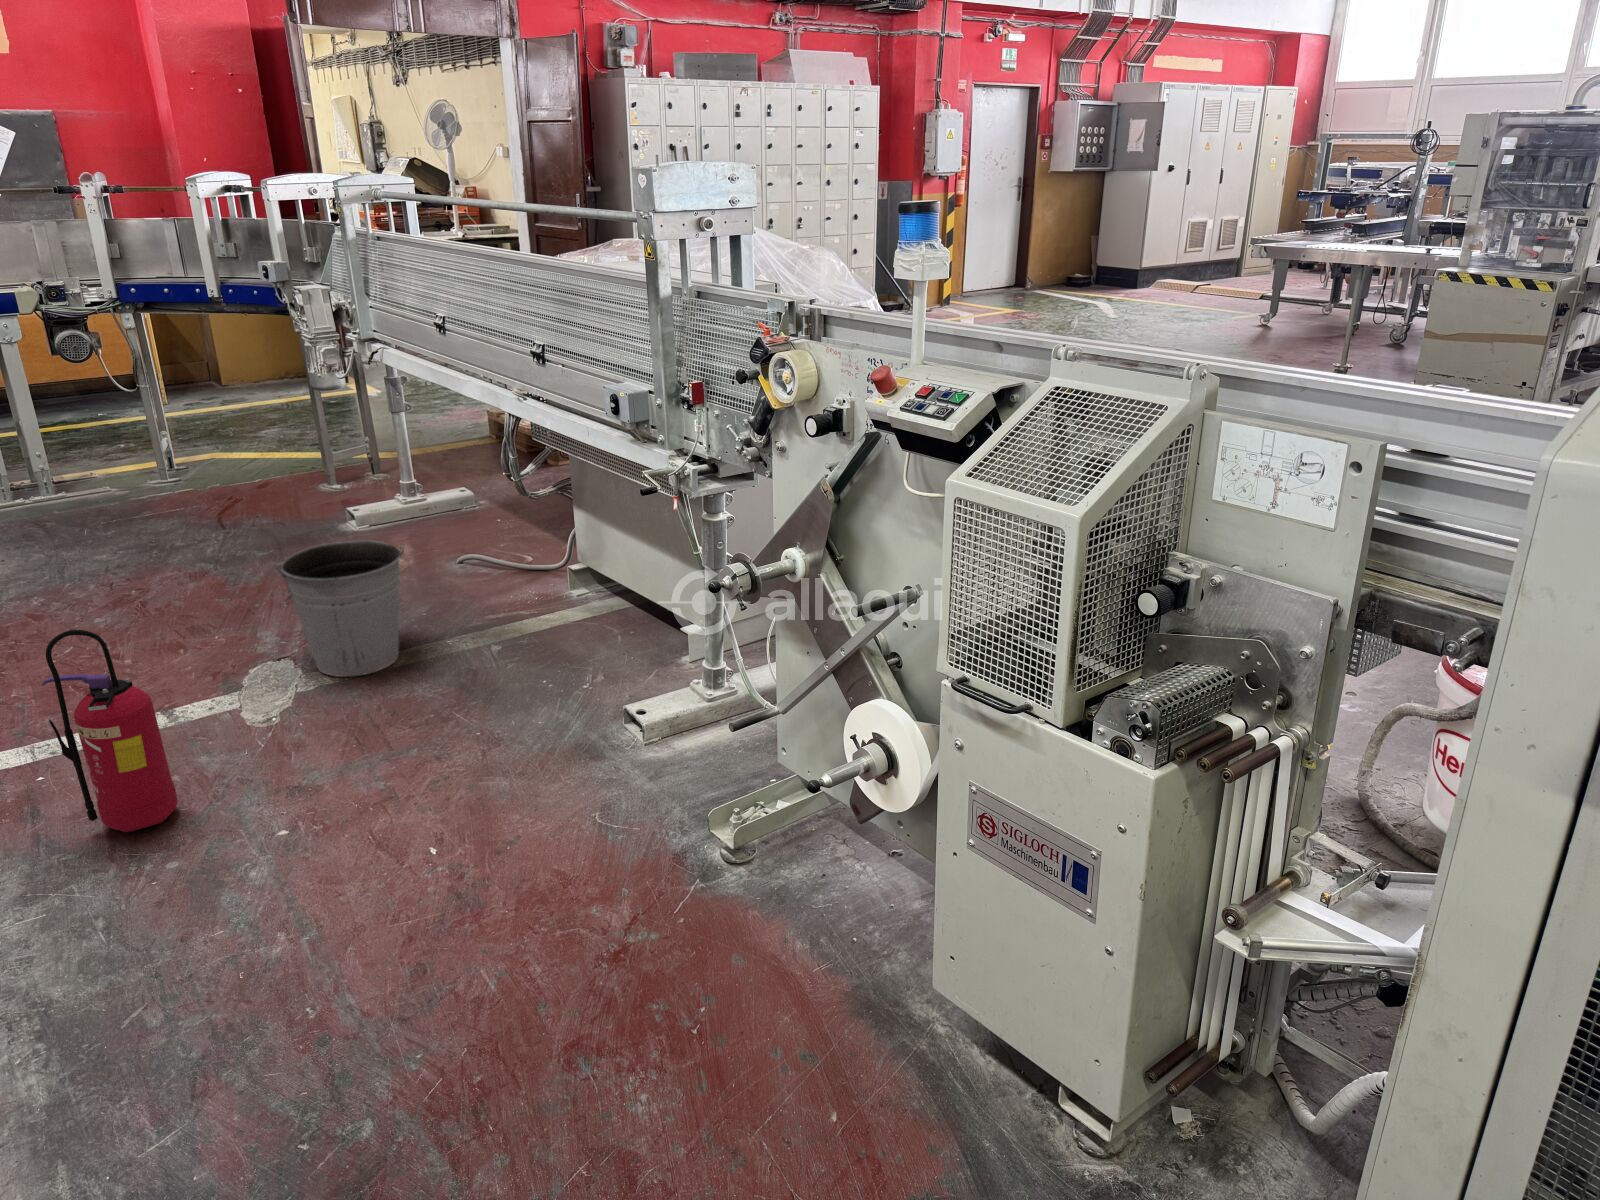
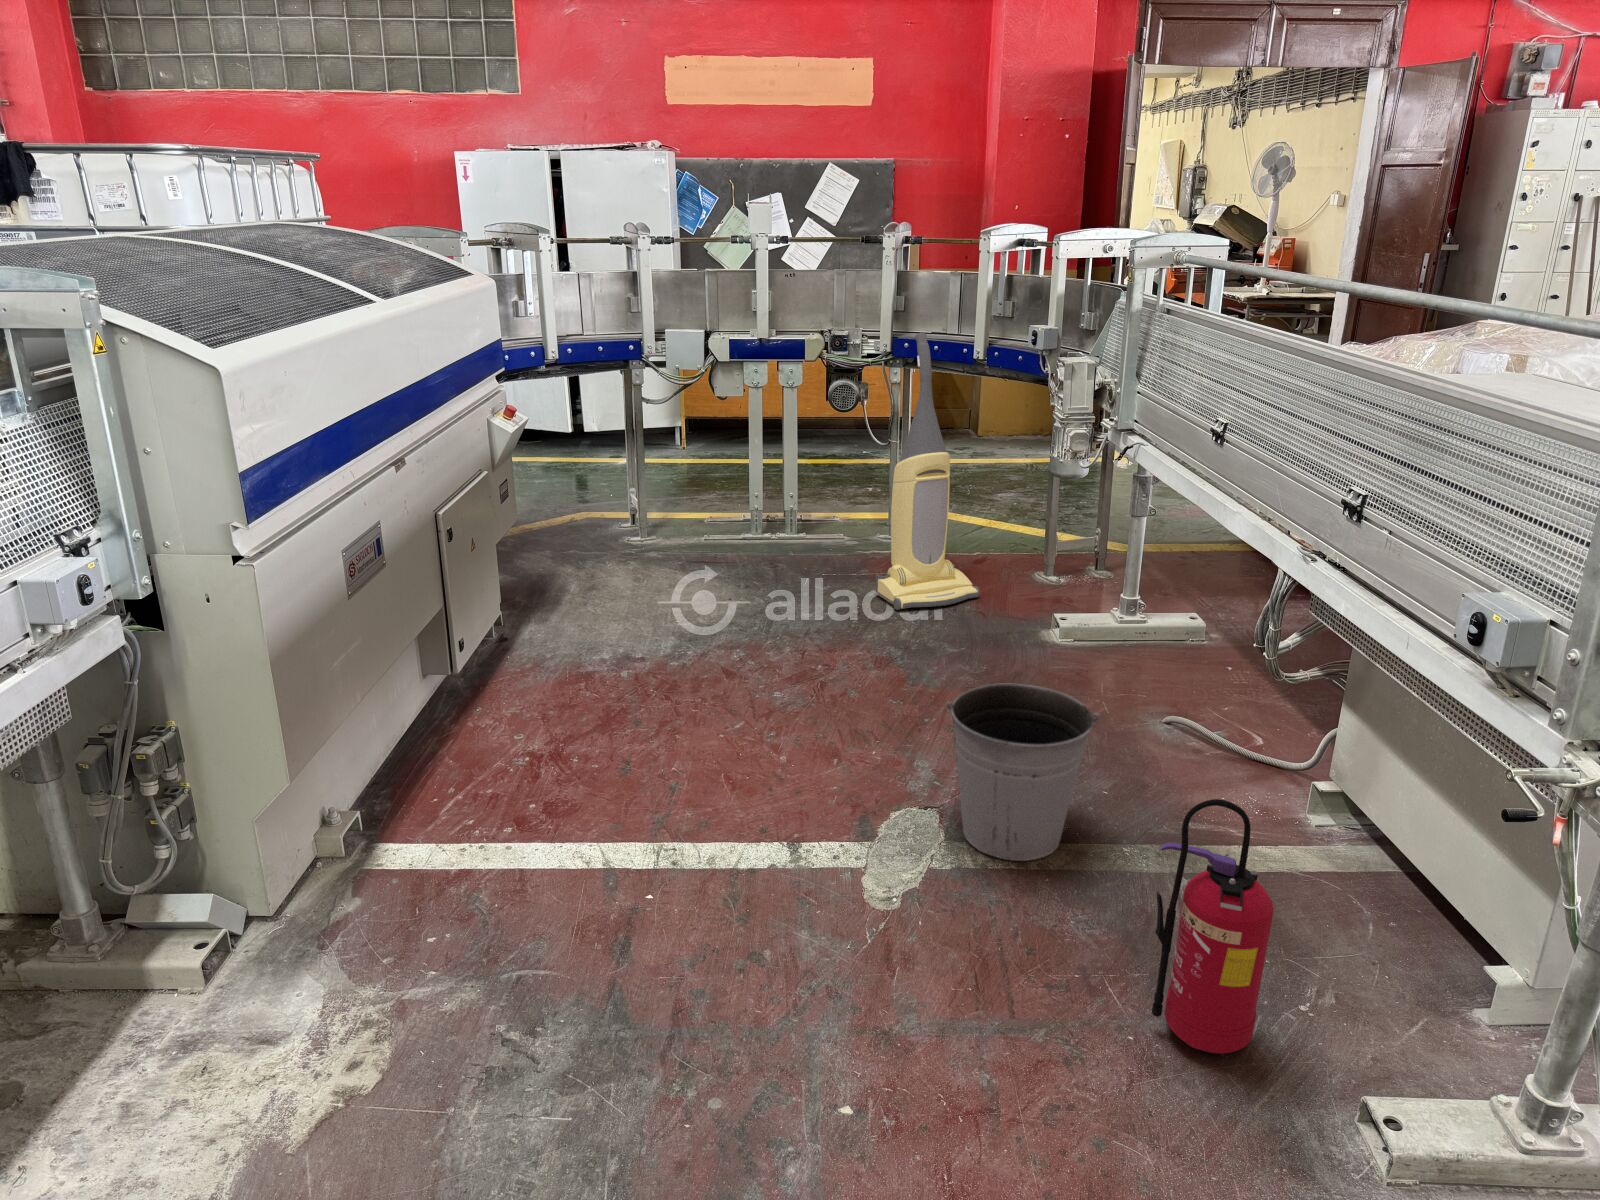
vacuum cleaner: none [144,274,274,537] -> present [875,333,980,610]
fire extinguisher: present [41,630,178,832] -> present [1152,799,1273,1053]

